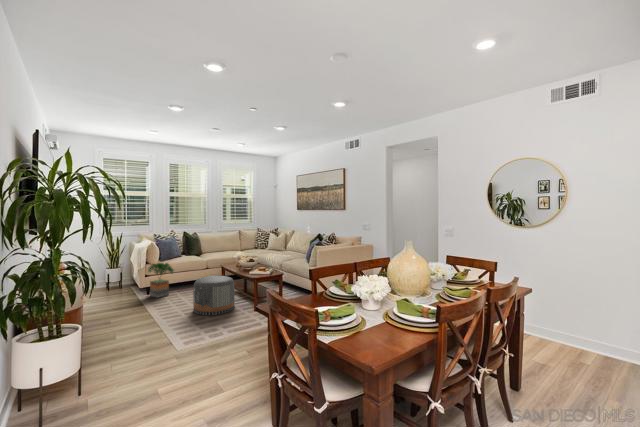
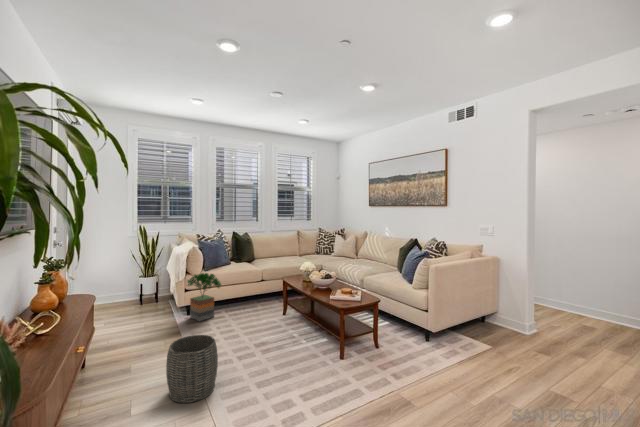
pouf: present [193,276,235,315] -> none [249,298,308,364]
woven basket: none [139,296,171,333] -> present [166,335,218,403]

